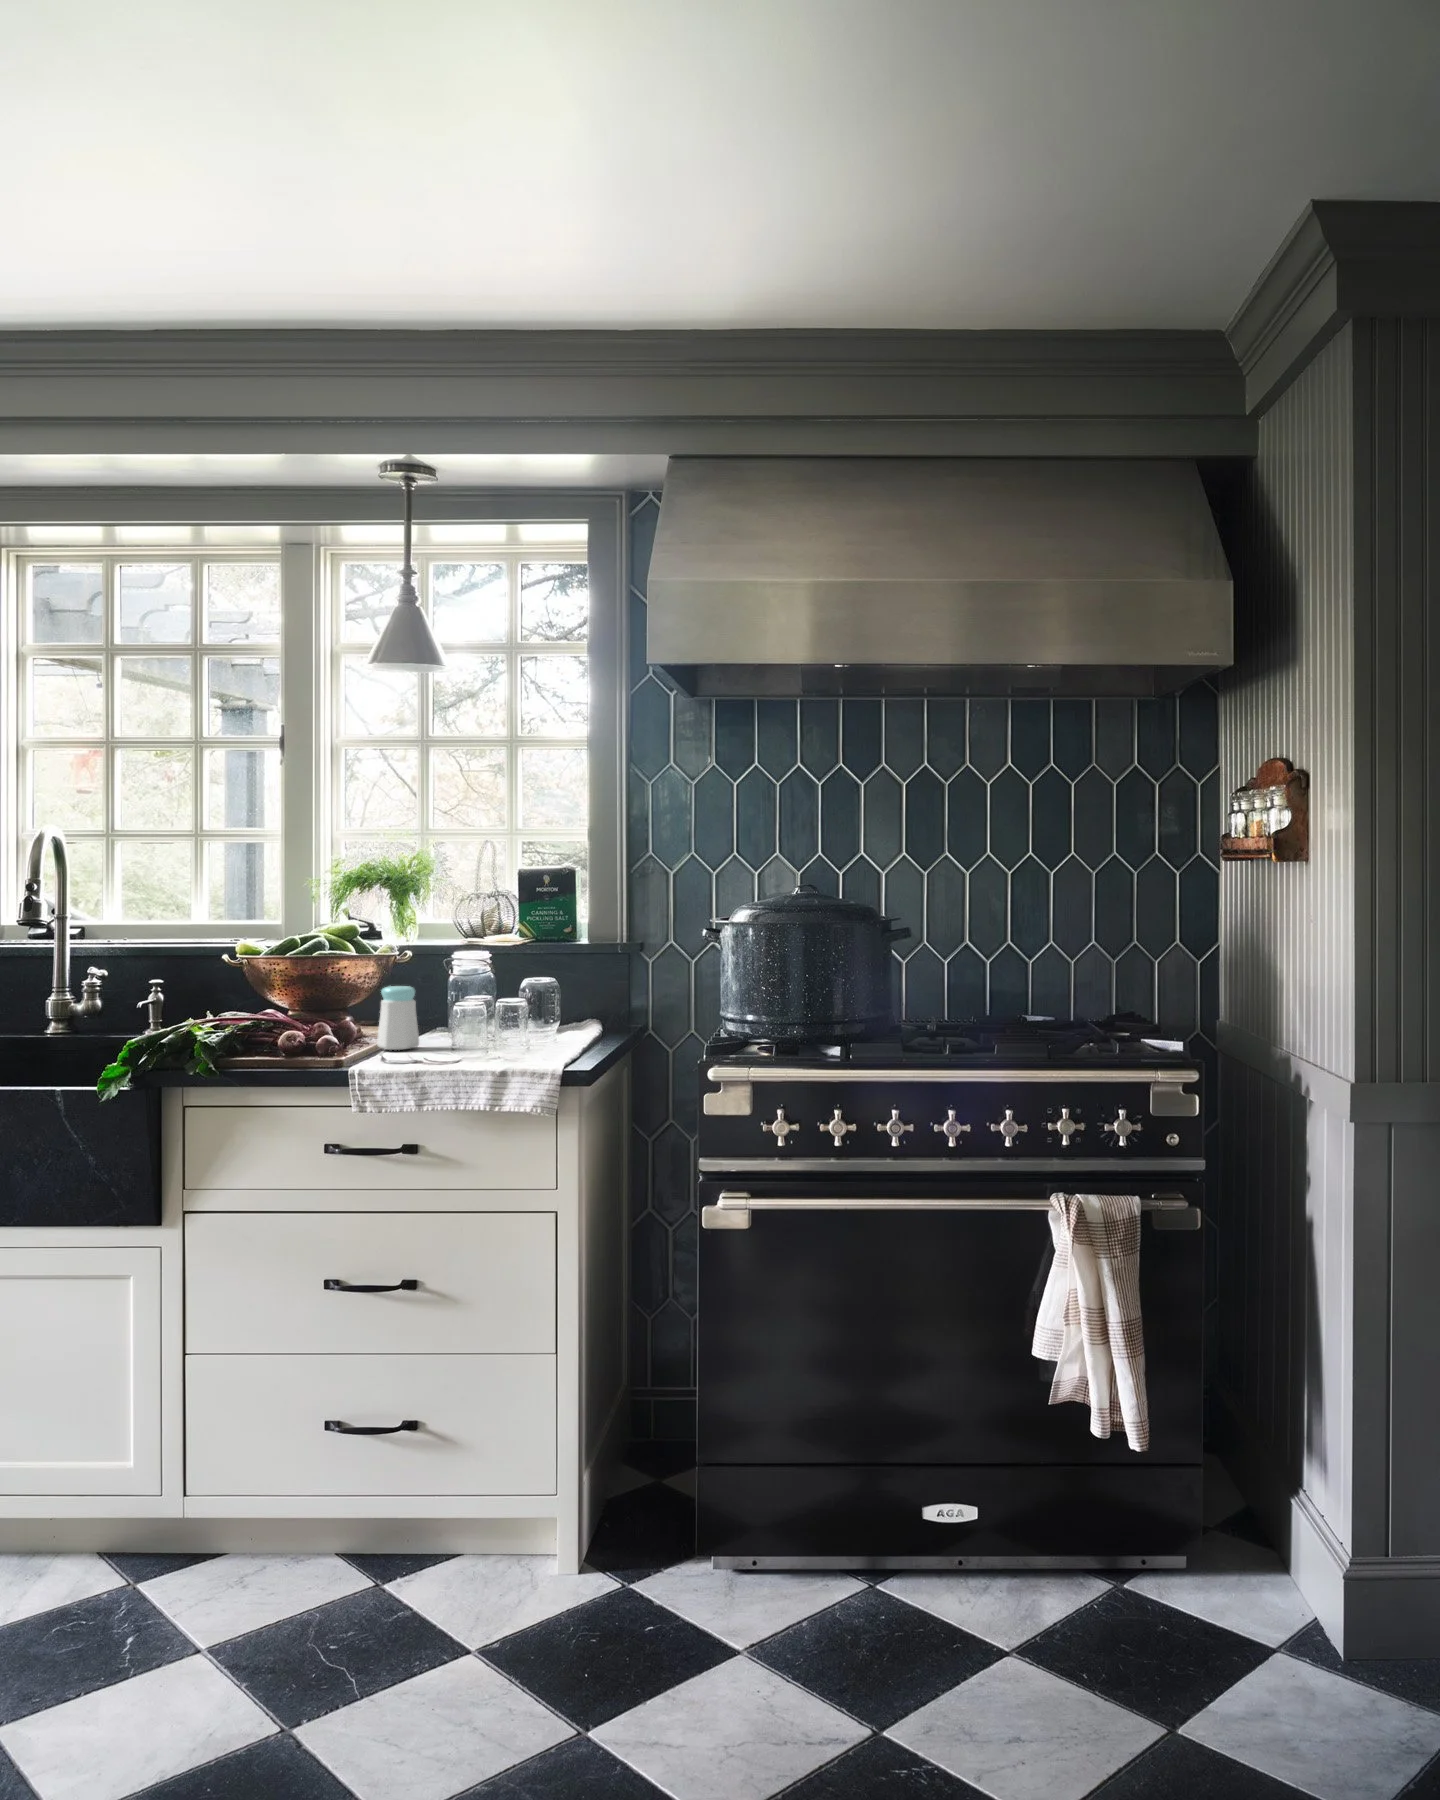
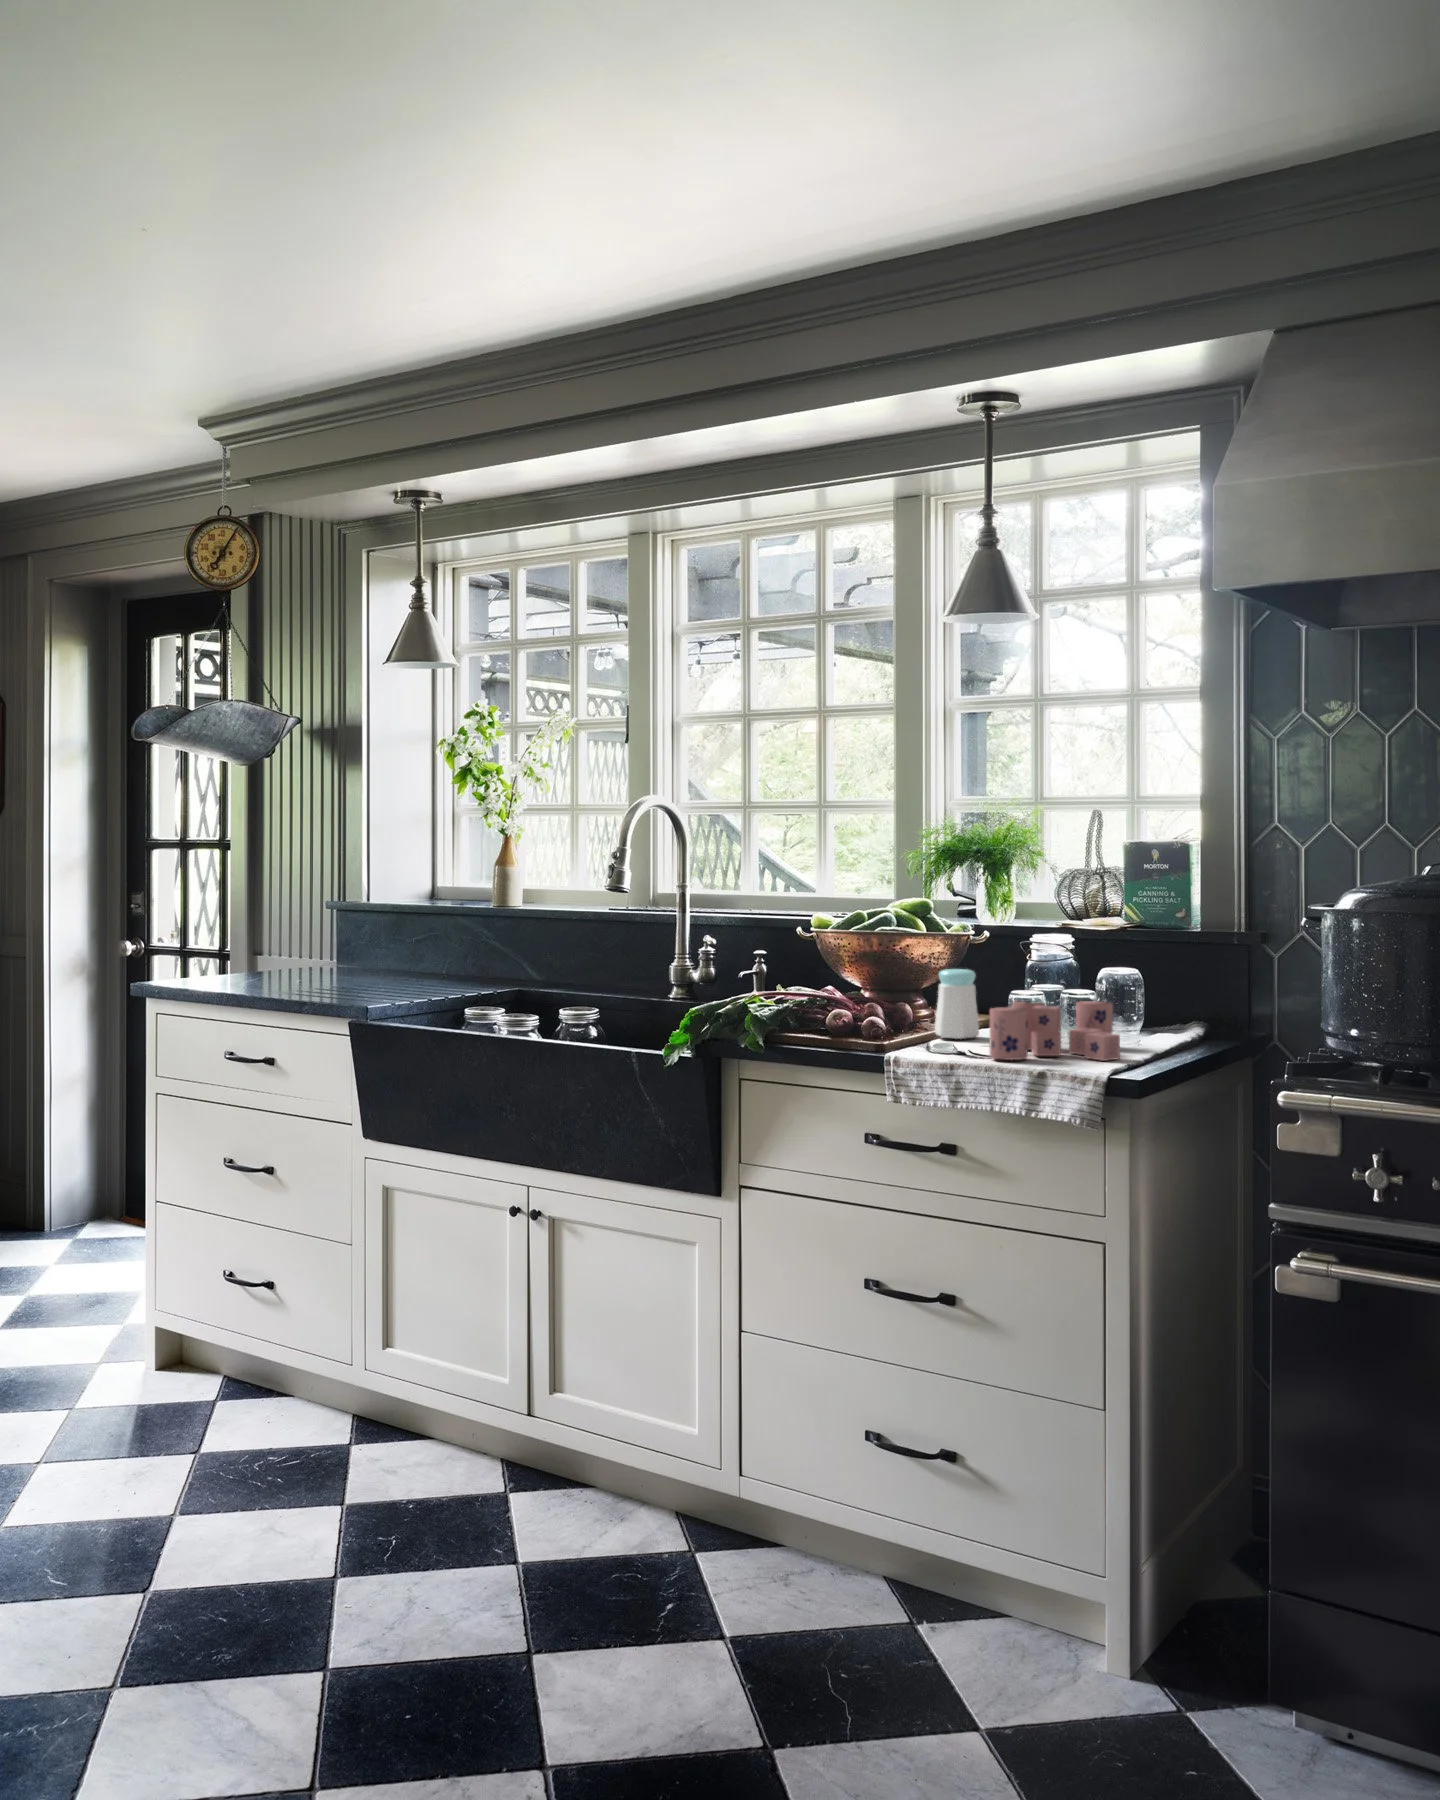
candle: none [449,1009,557,1064] -> present [990,1001,1120,1061]

